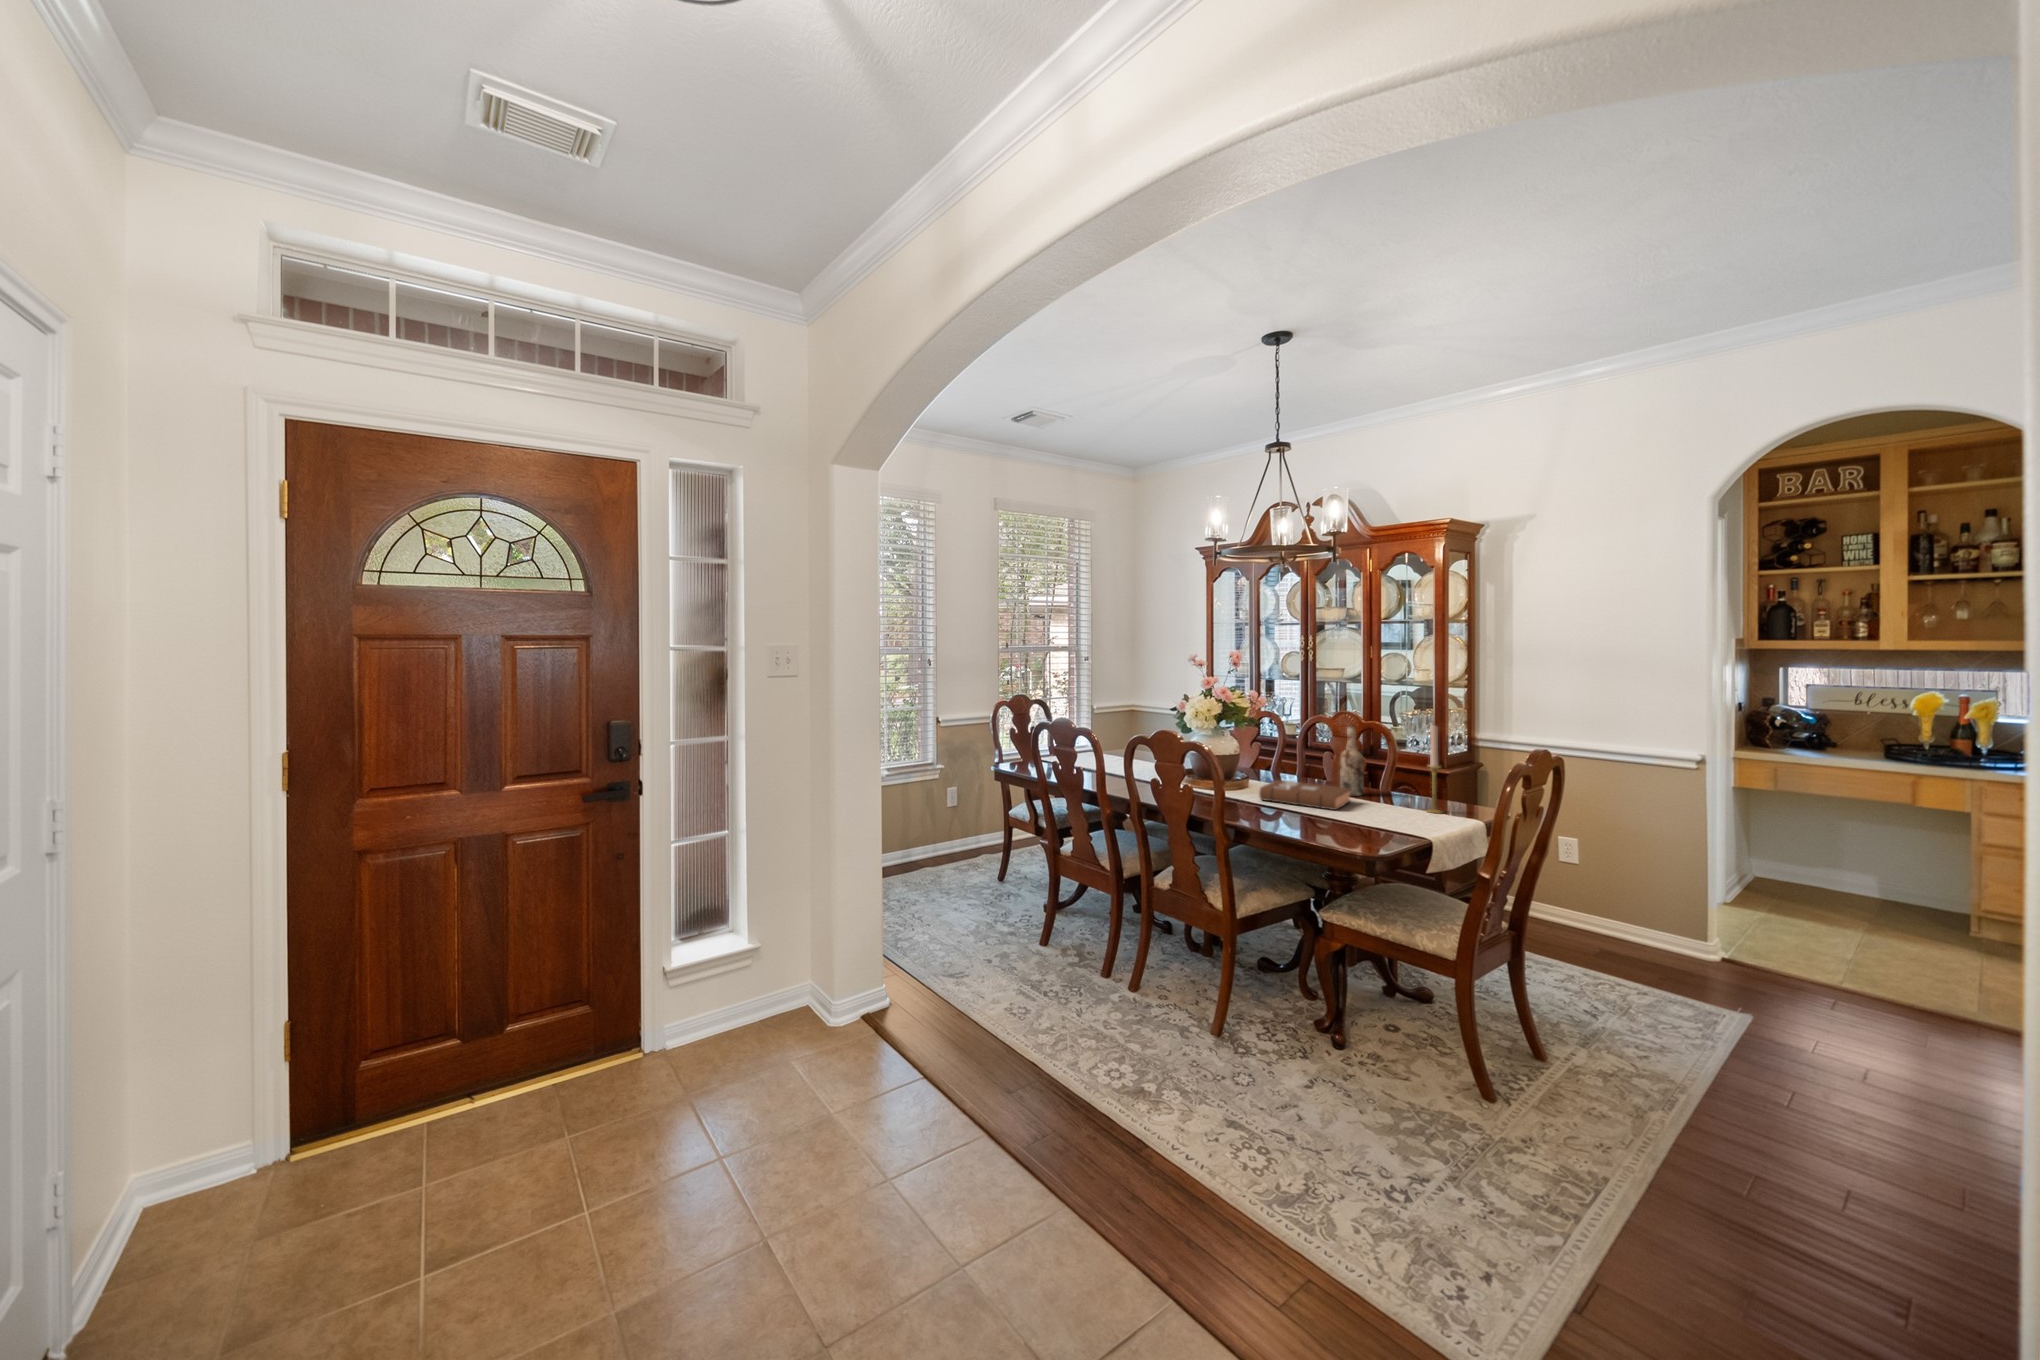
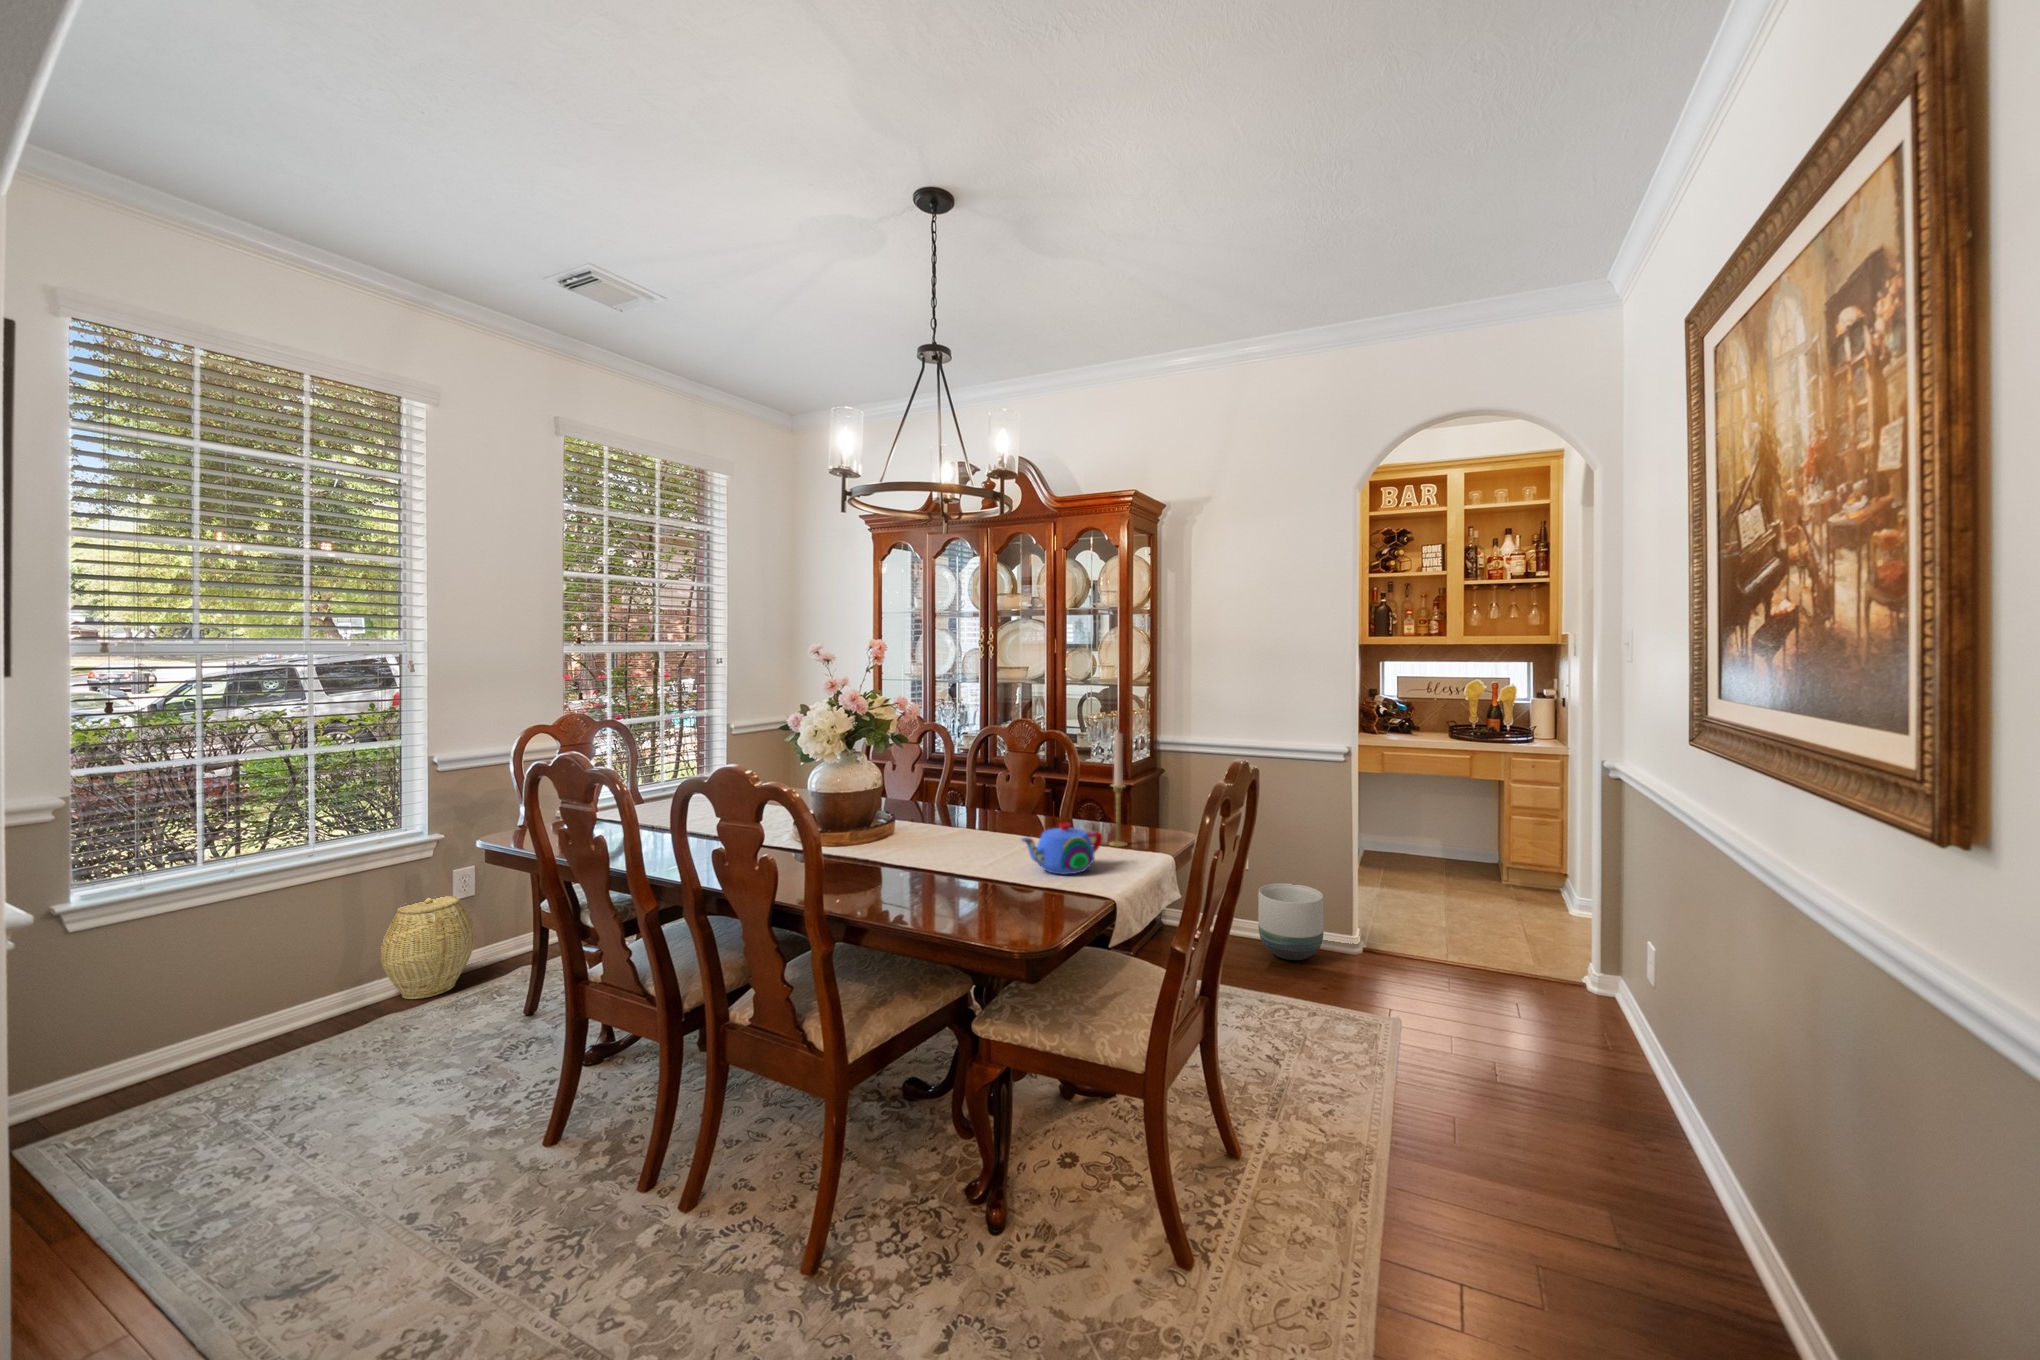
wine bottle: present [1340,726,1364,796] -> none [1012,737,1040,830]
book: present [1259,780,1351,810] -> none [904,817,1024,858]
teapot: none [1352,788,1420,824] -> present [1021,823,1102,874]
woven basket: none [918,805,963,864] -> present [381,896,475,999]
planter: none [1589,877,1667,949] -> present [1258,883,1324,960]

